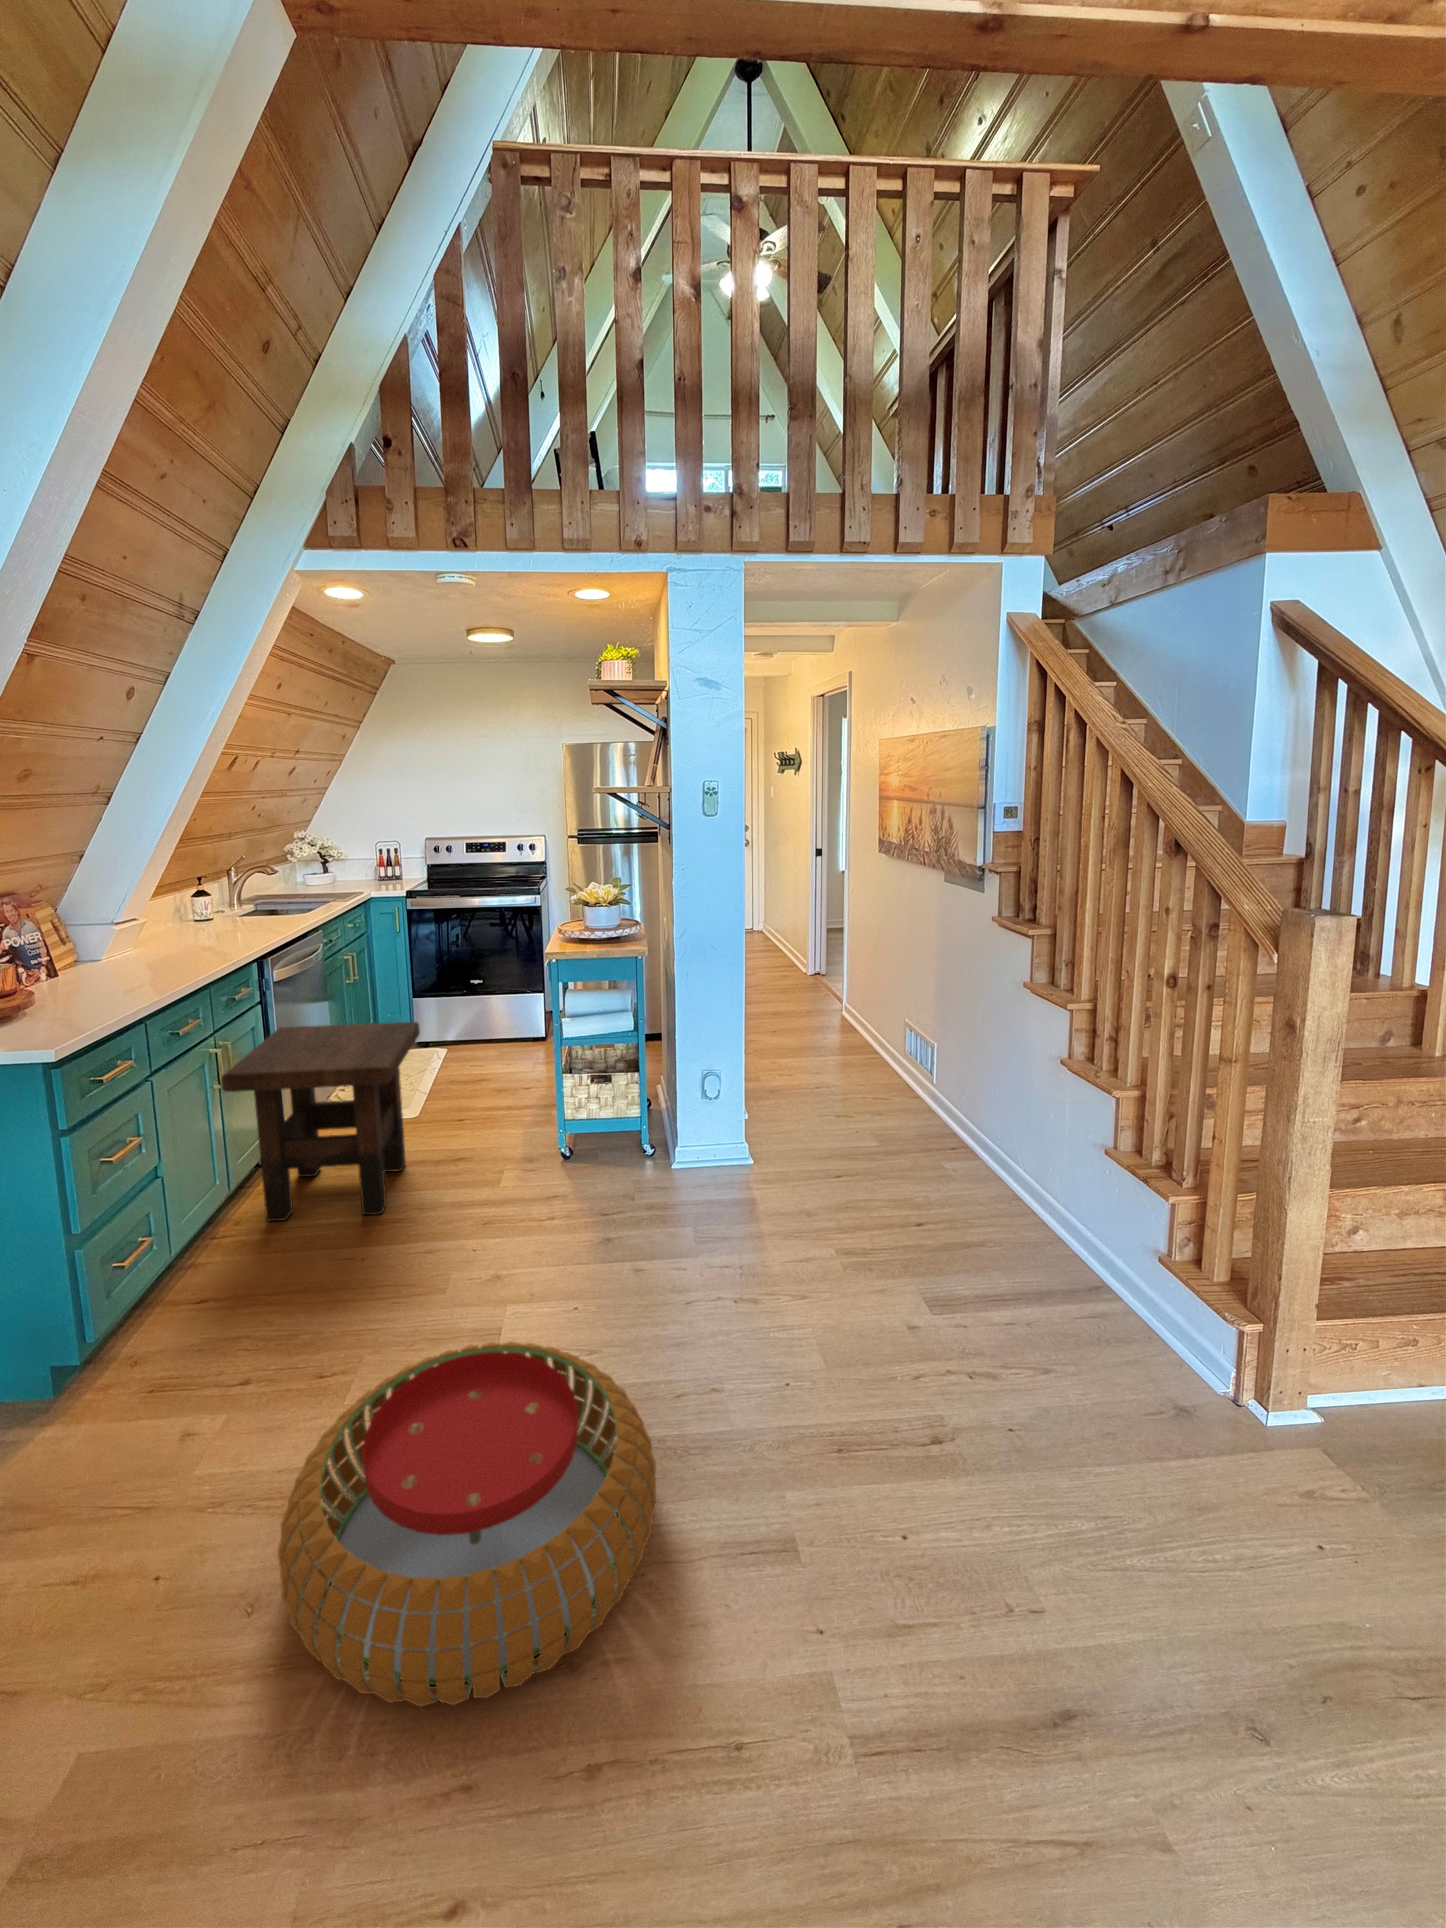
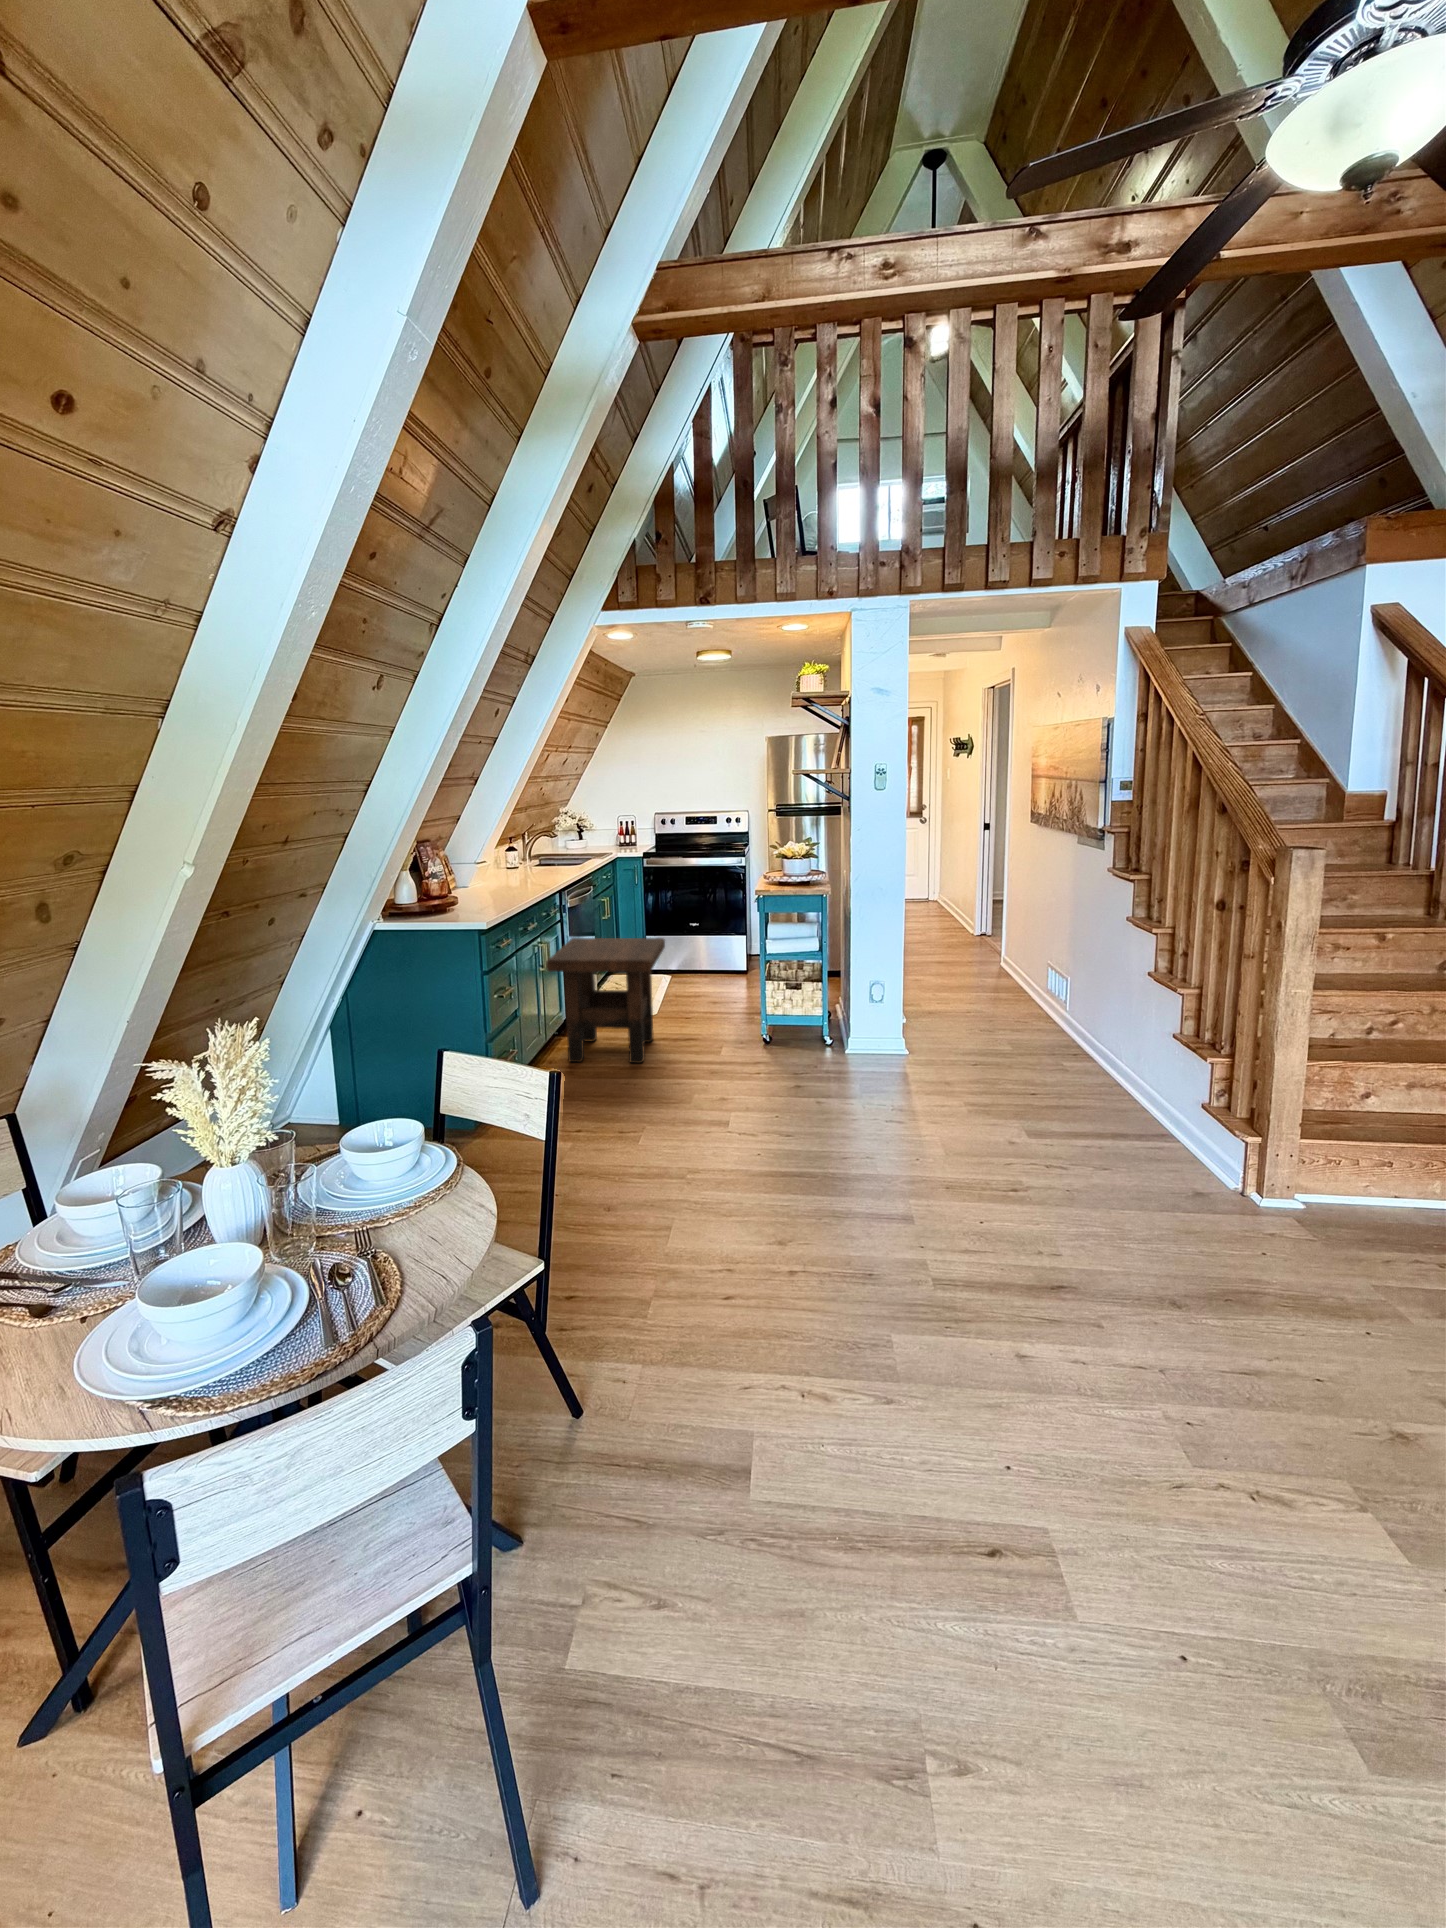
pouf: present [278,1341,656,1707] -> none [621,1108,829,1252]

